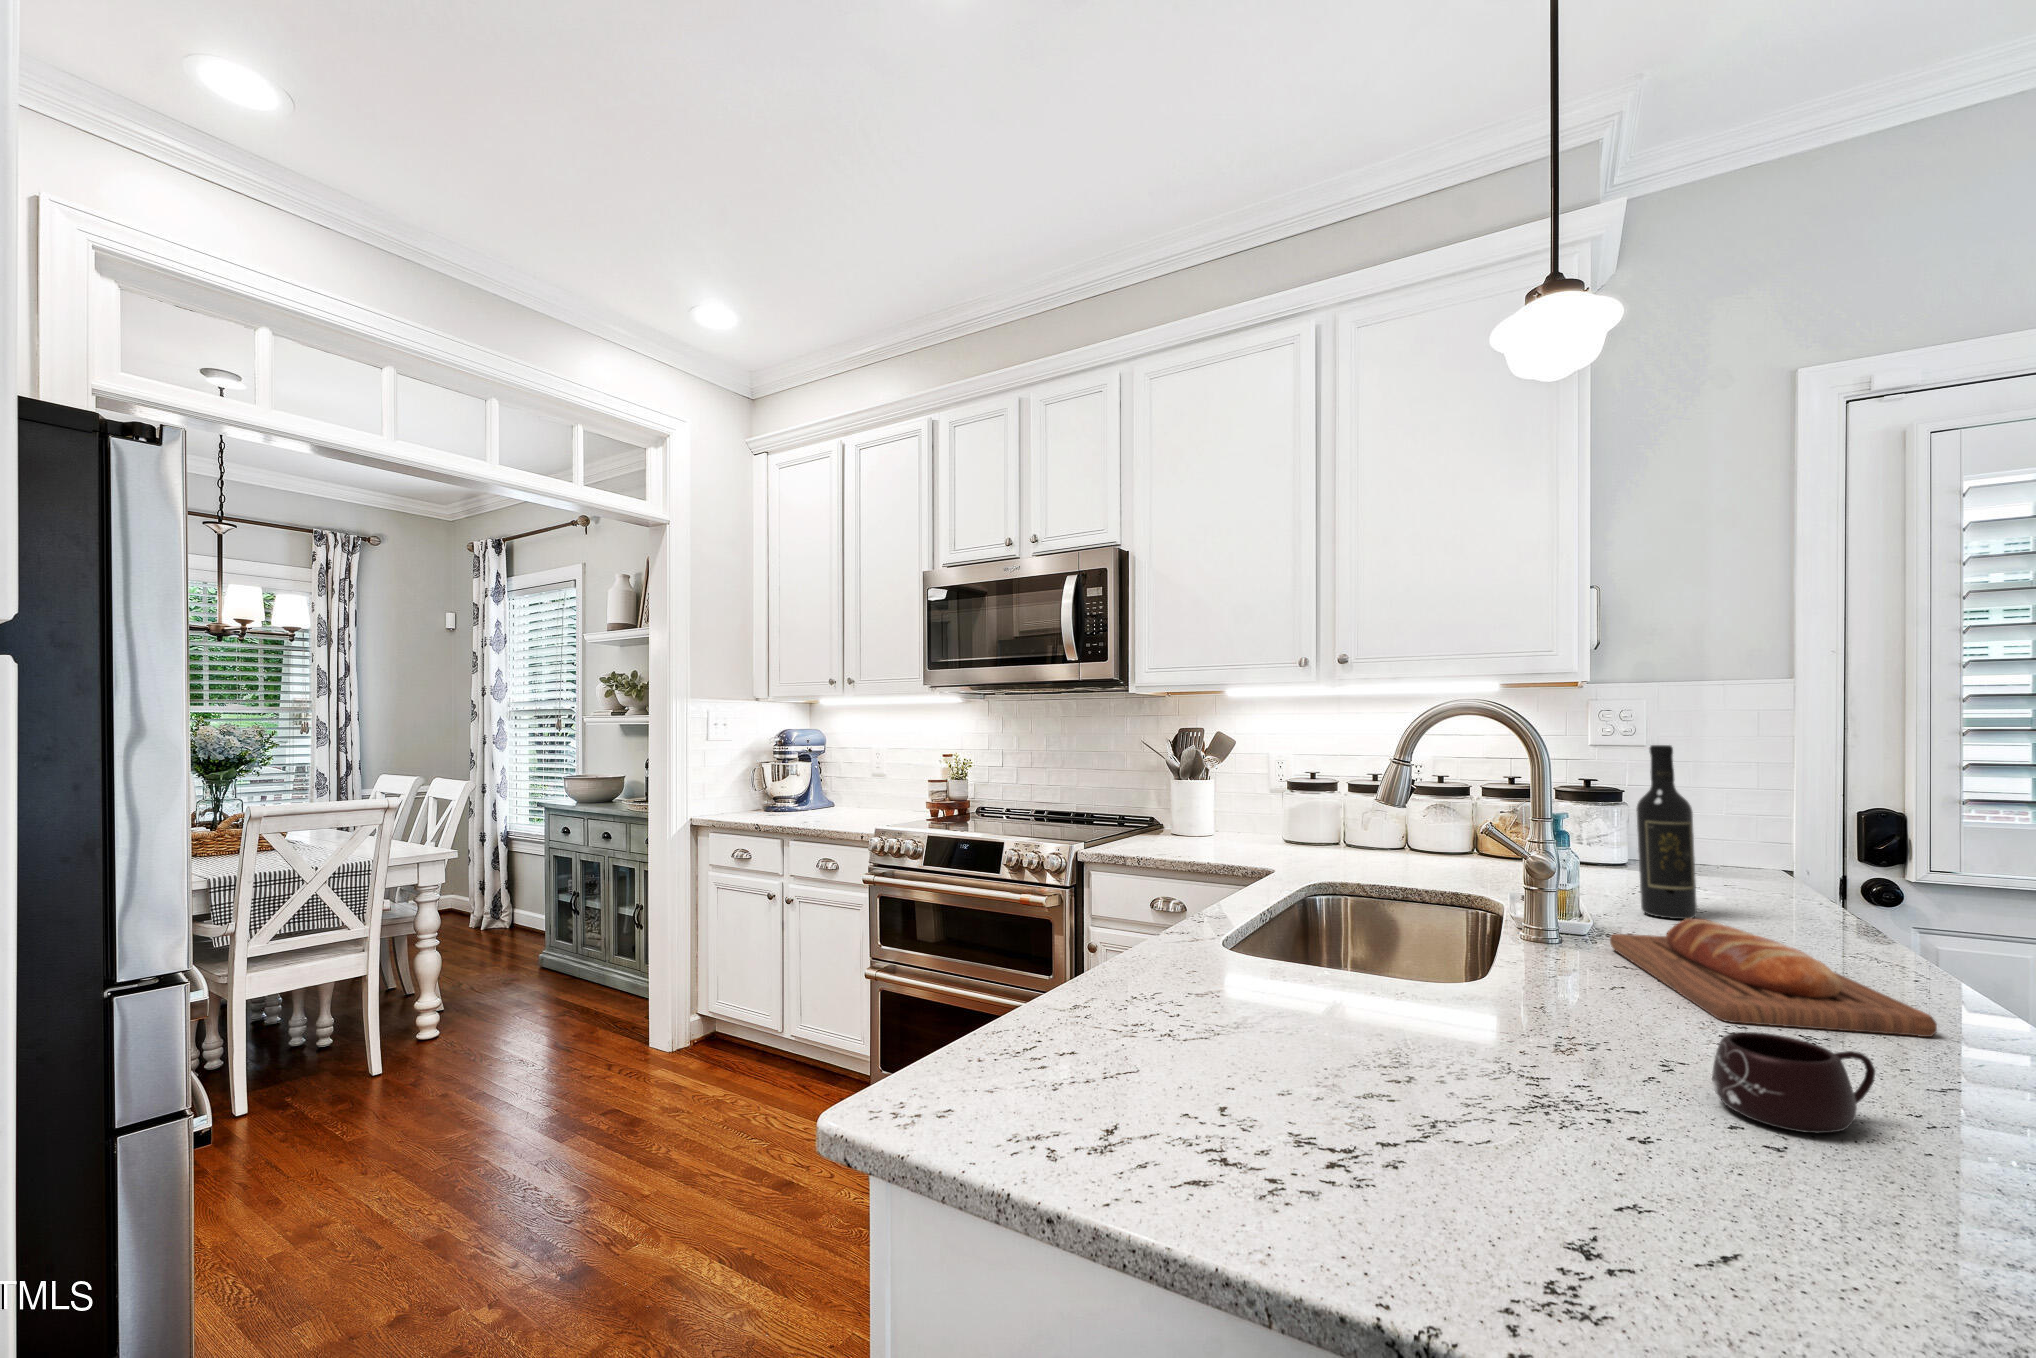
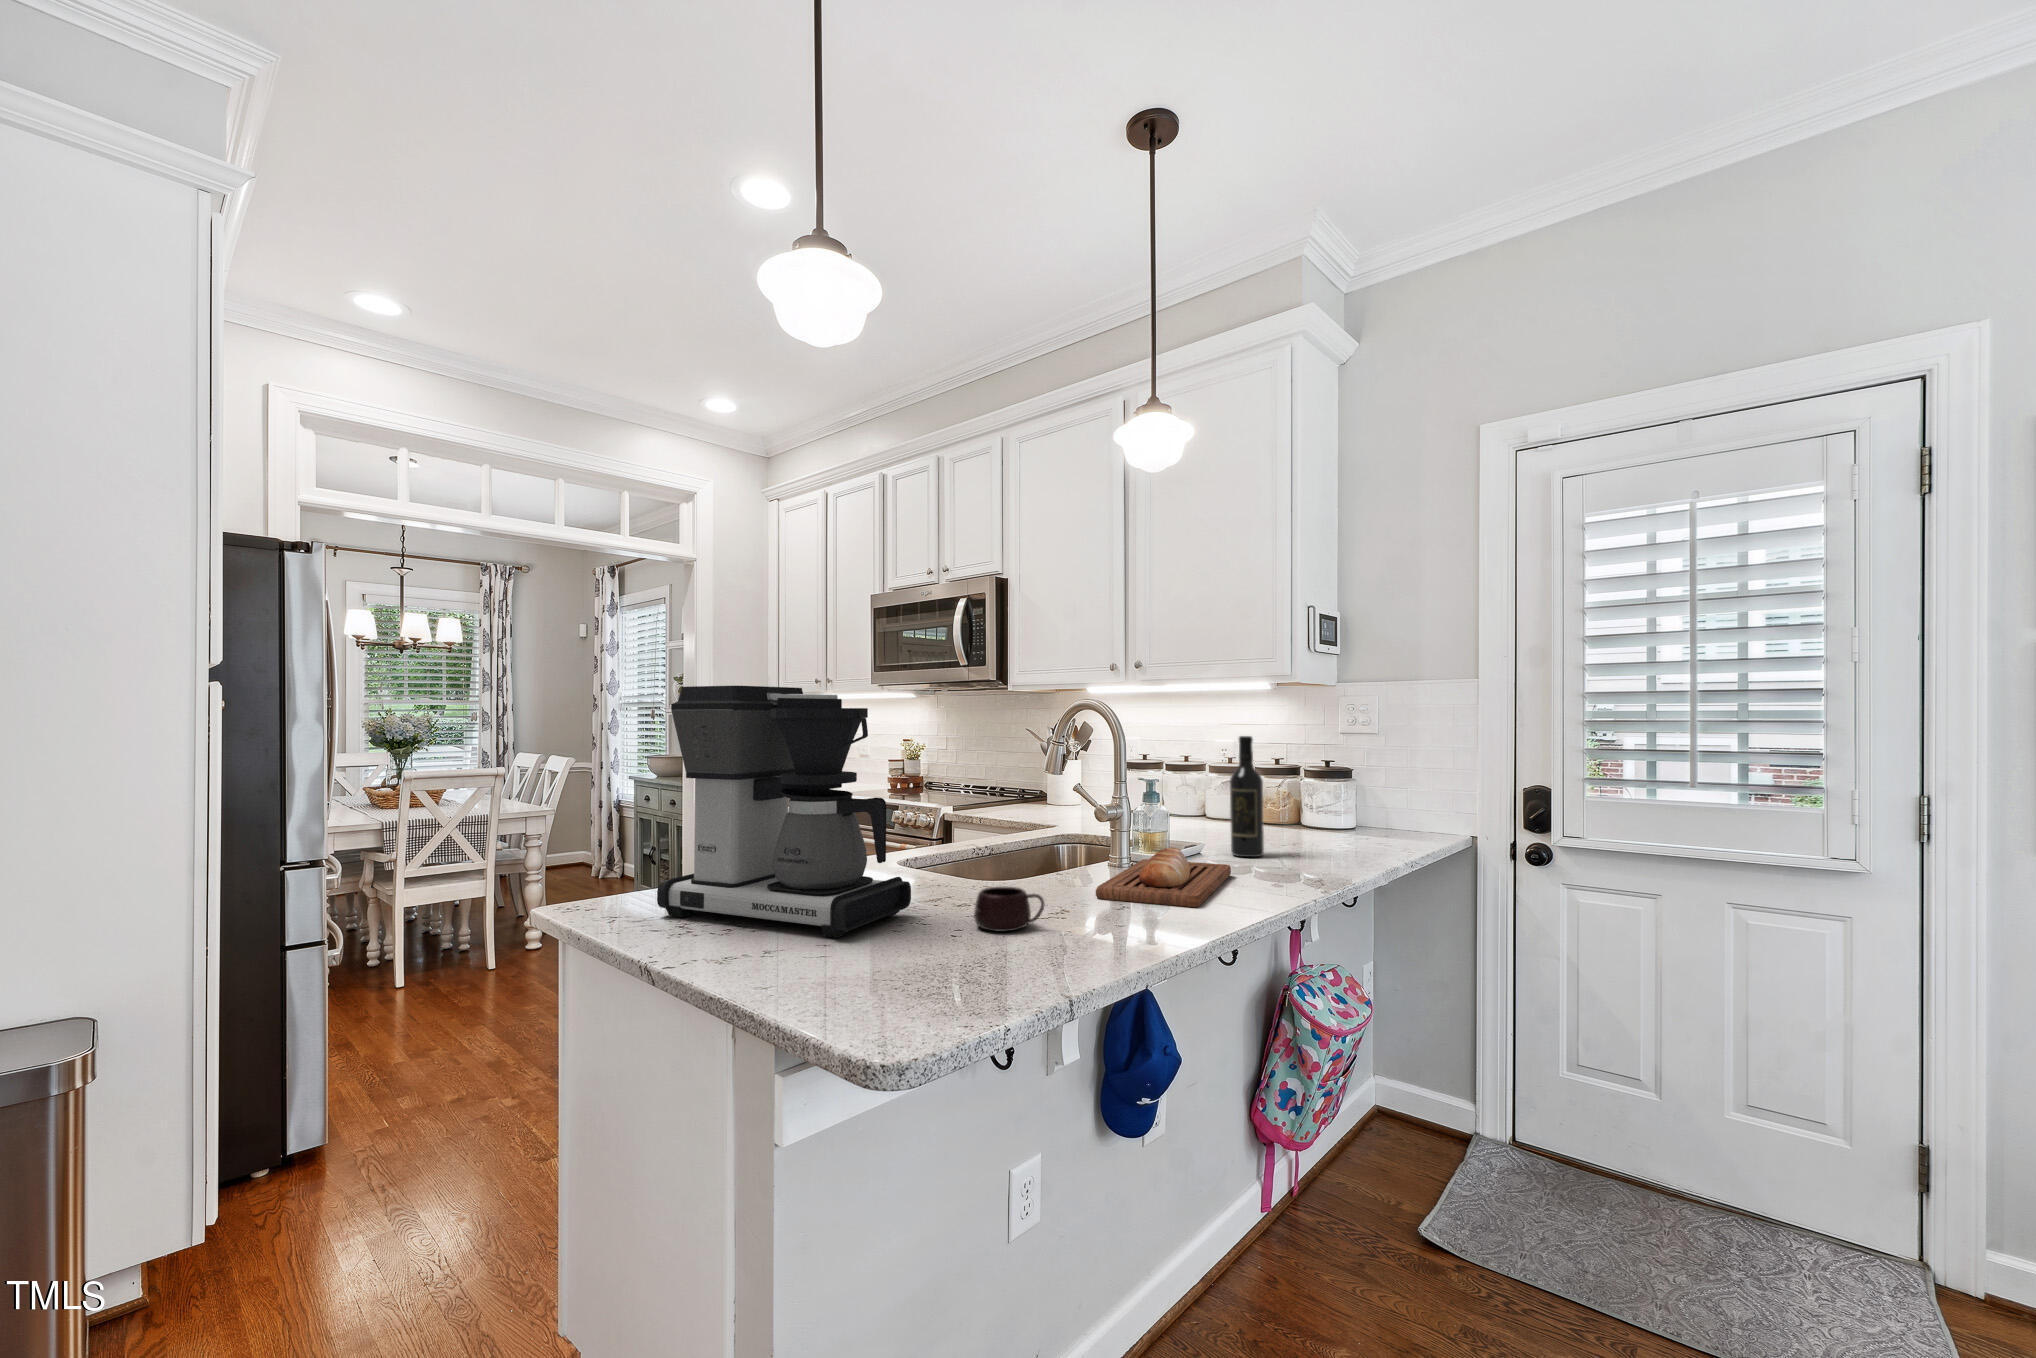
coffee maker: none [1085,652,1619,1181] -> present [657,686,911,938]

